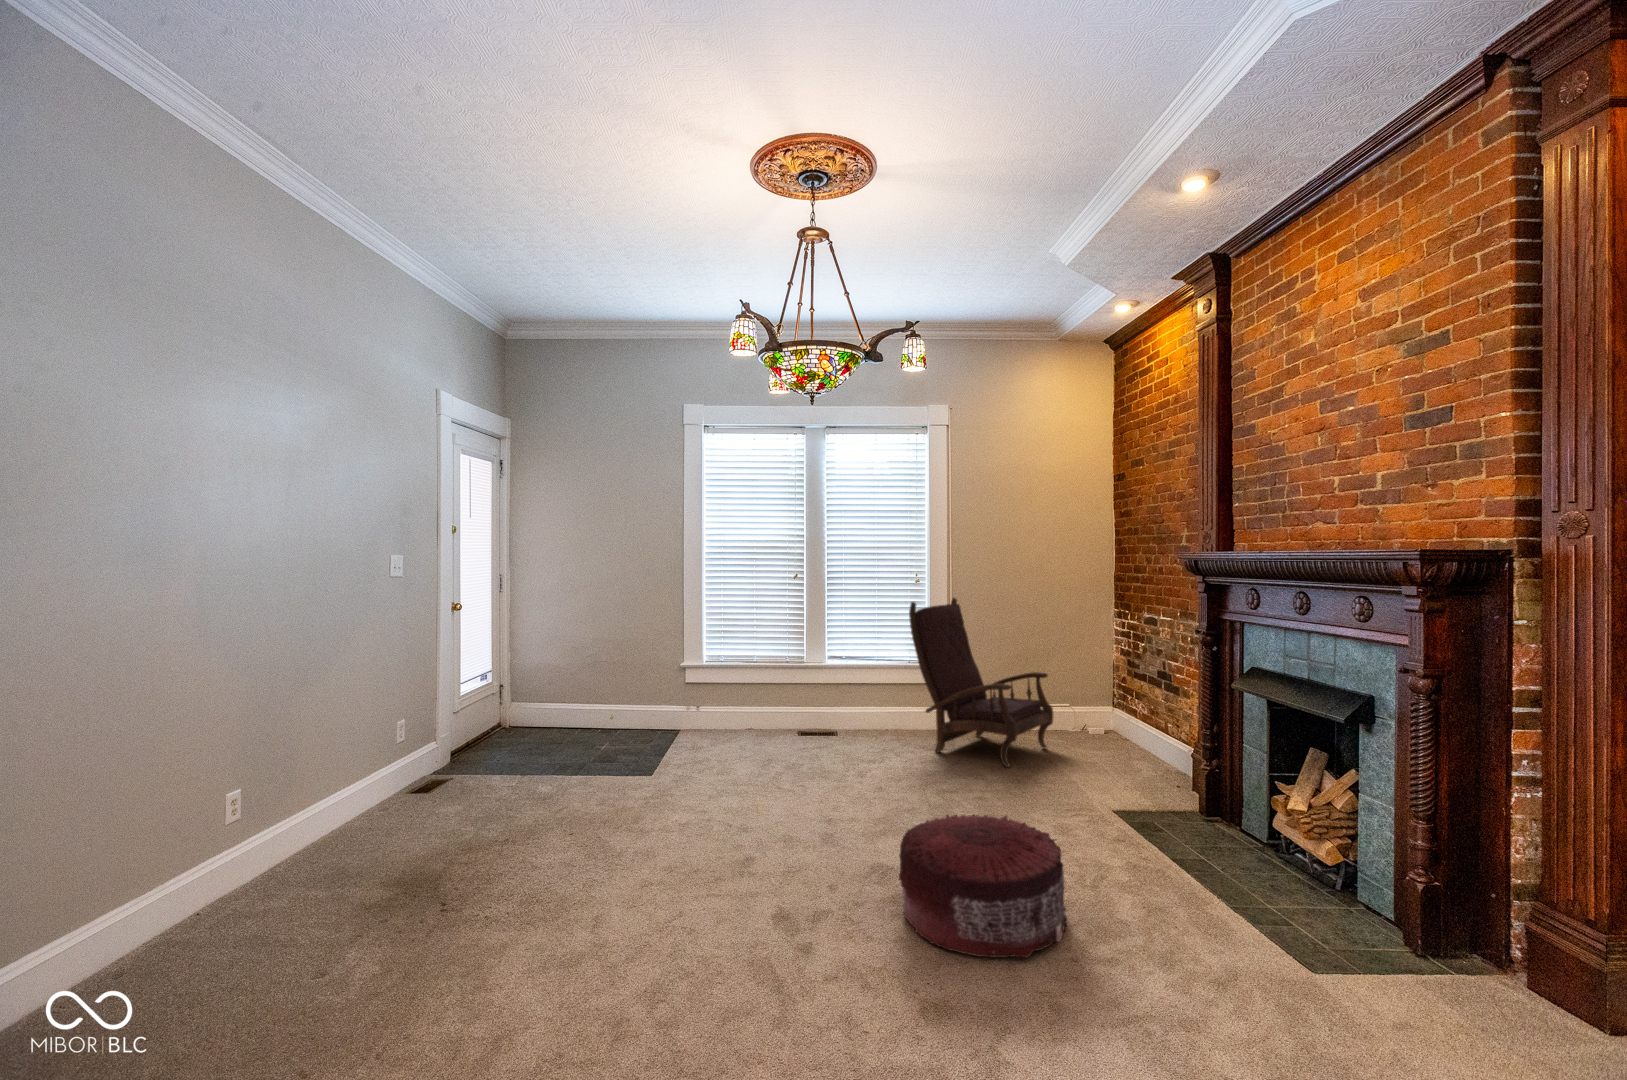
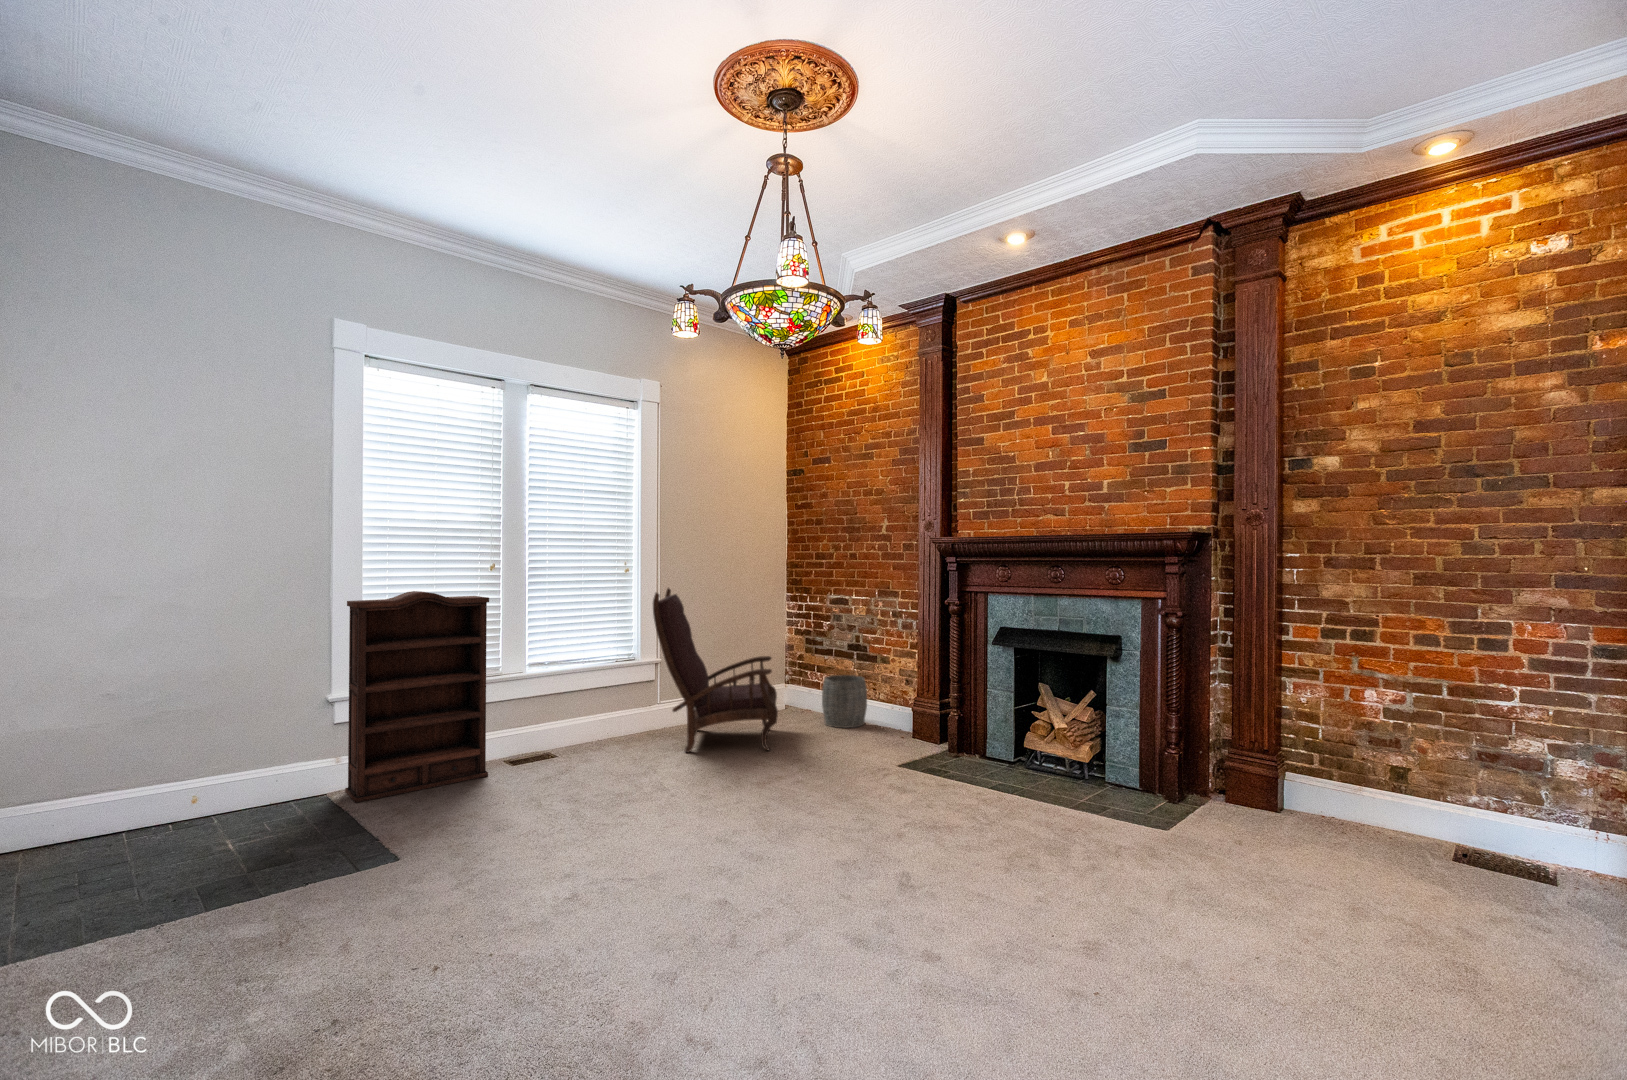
bookshelf: none [691,593,781,738] -> present [345,591,489,803]
woven basket: none [1110,704,1166,766] -> present [822,675,867,728]
pouf: present [899,815,1067,958] -> none [890,774,1043,901]

